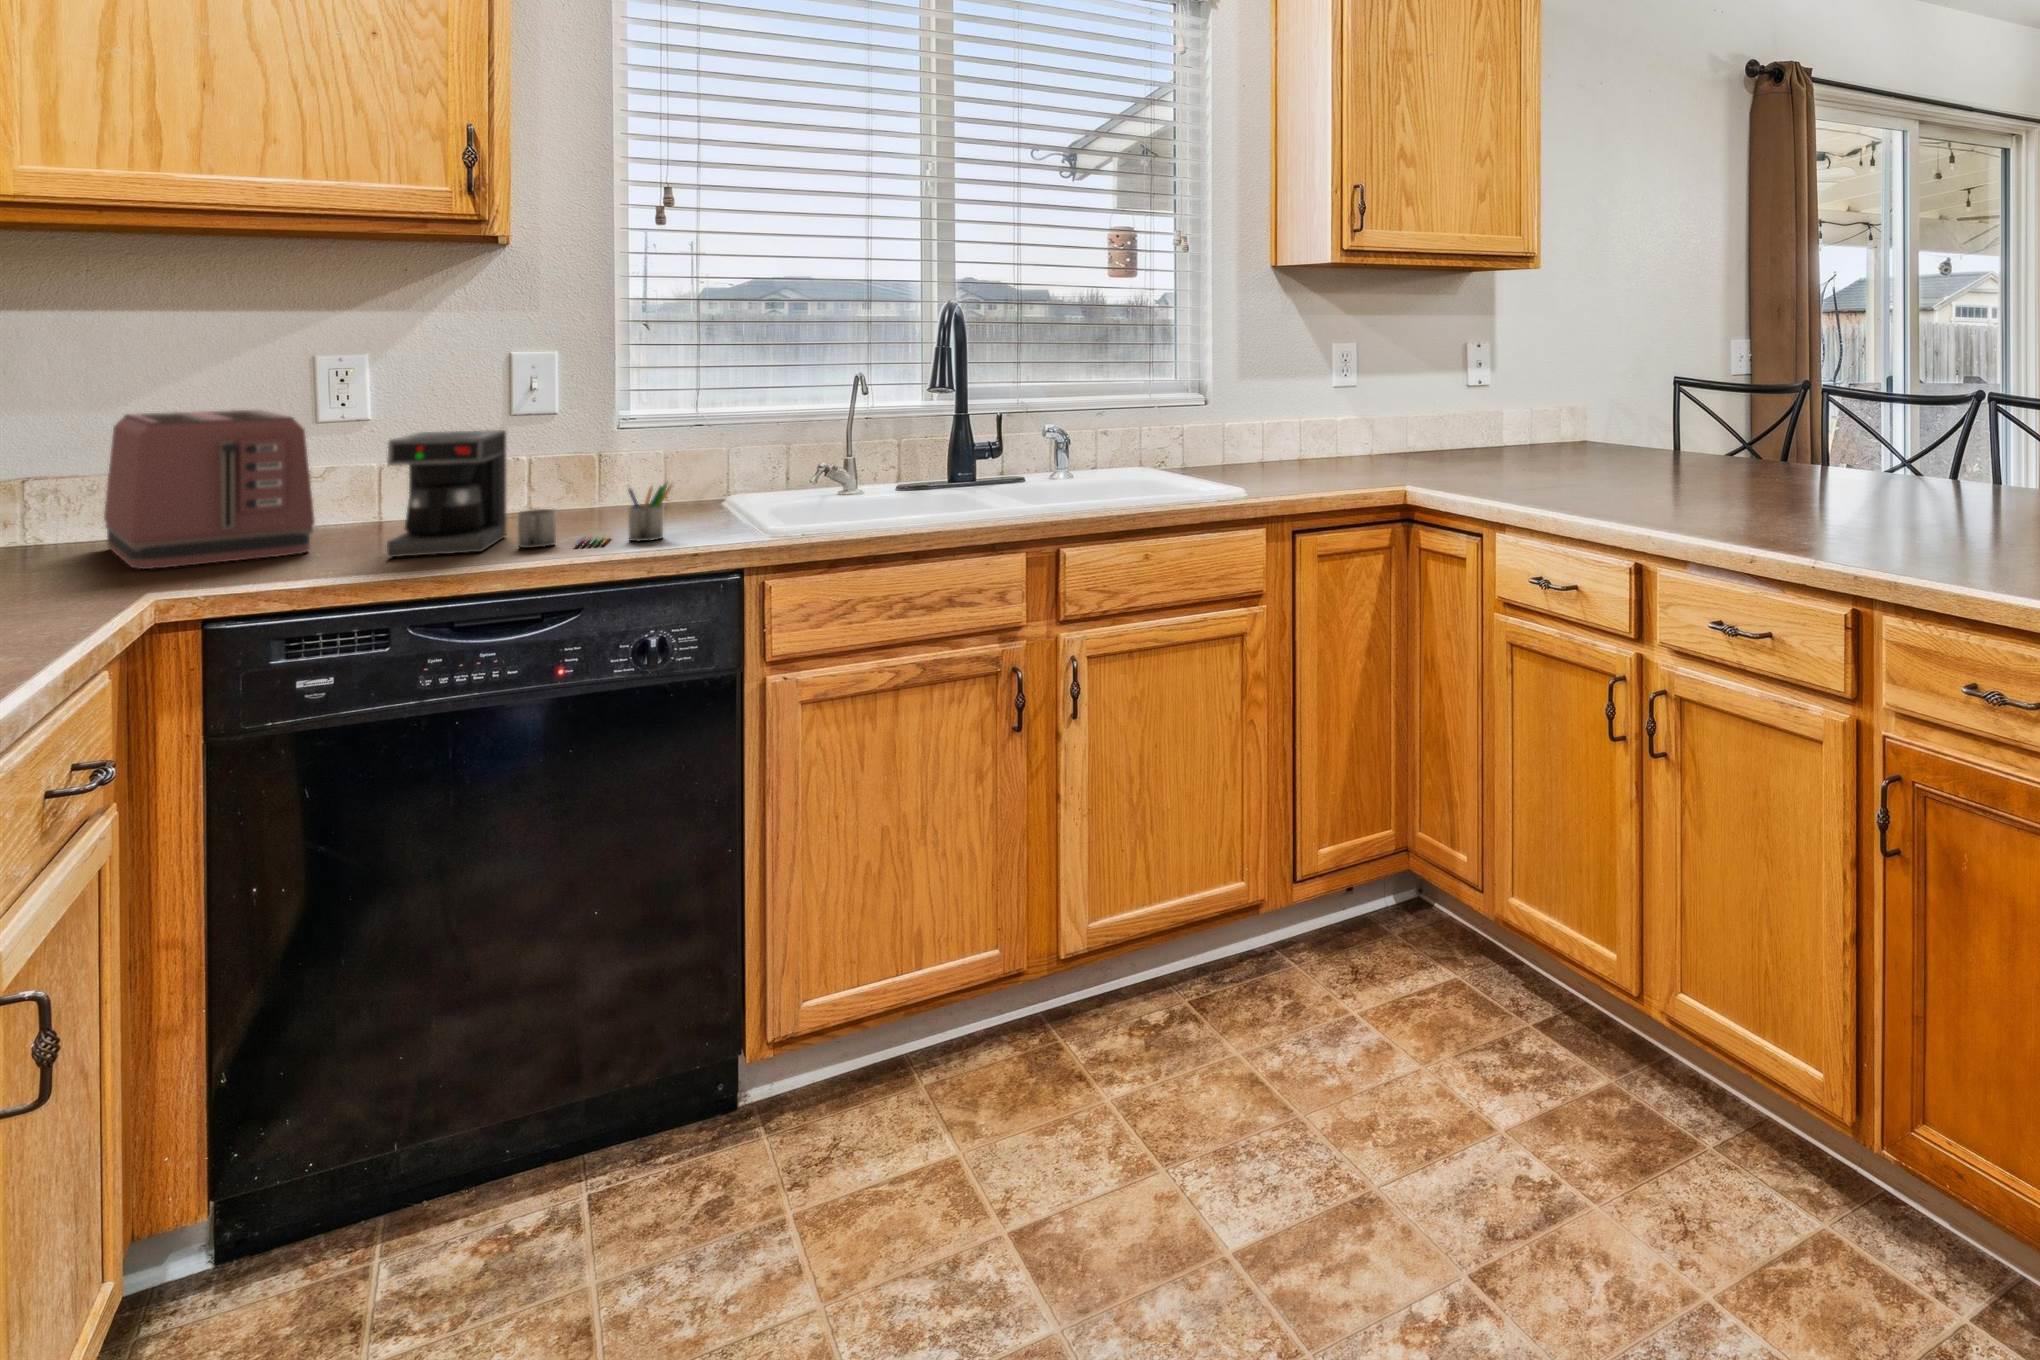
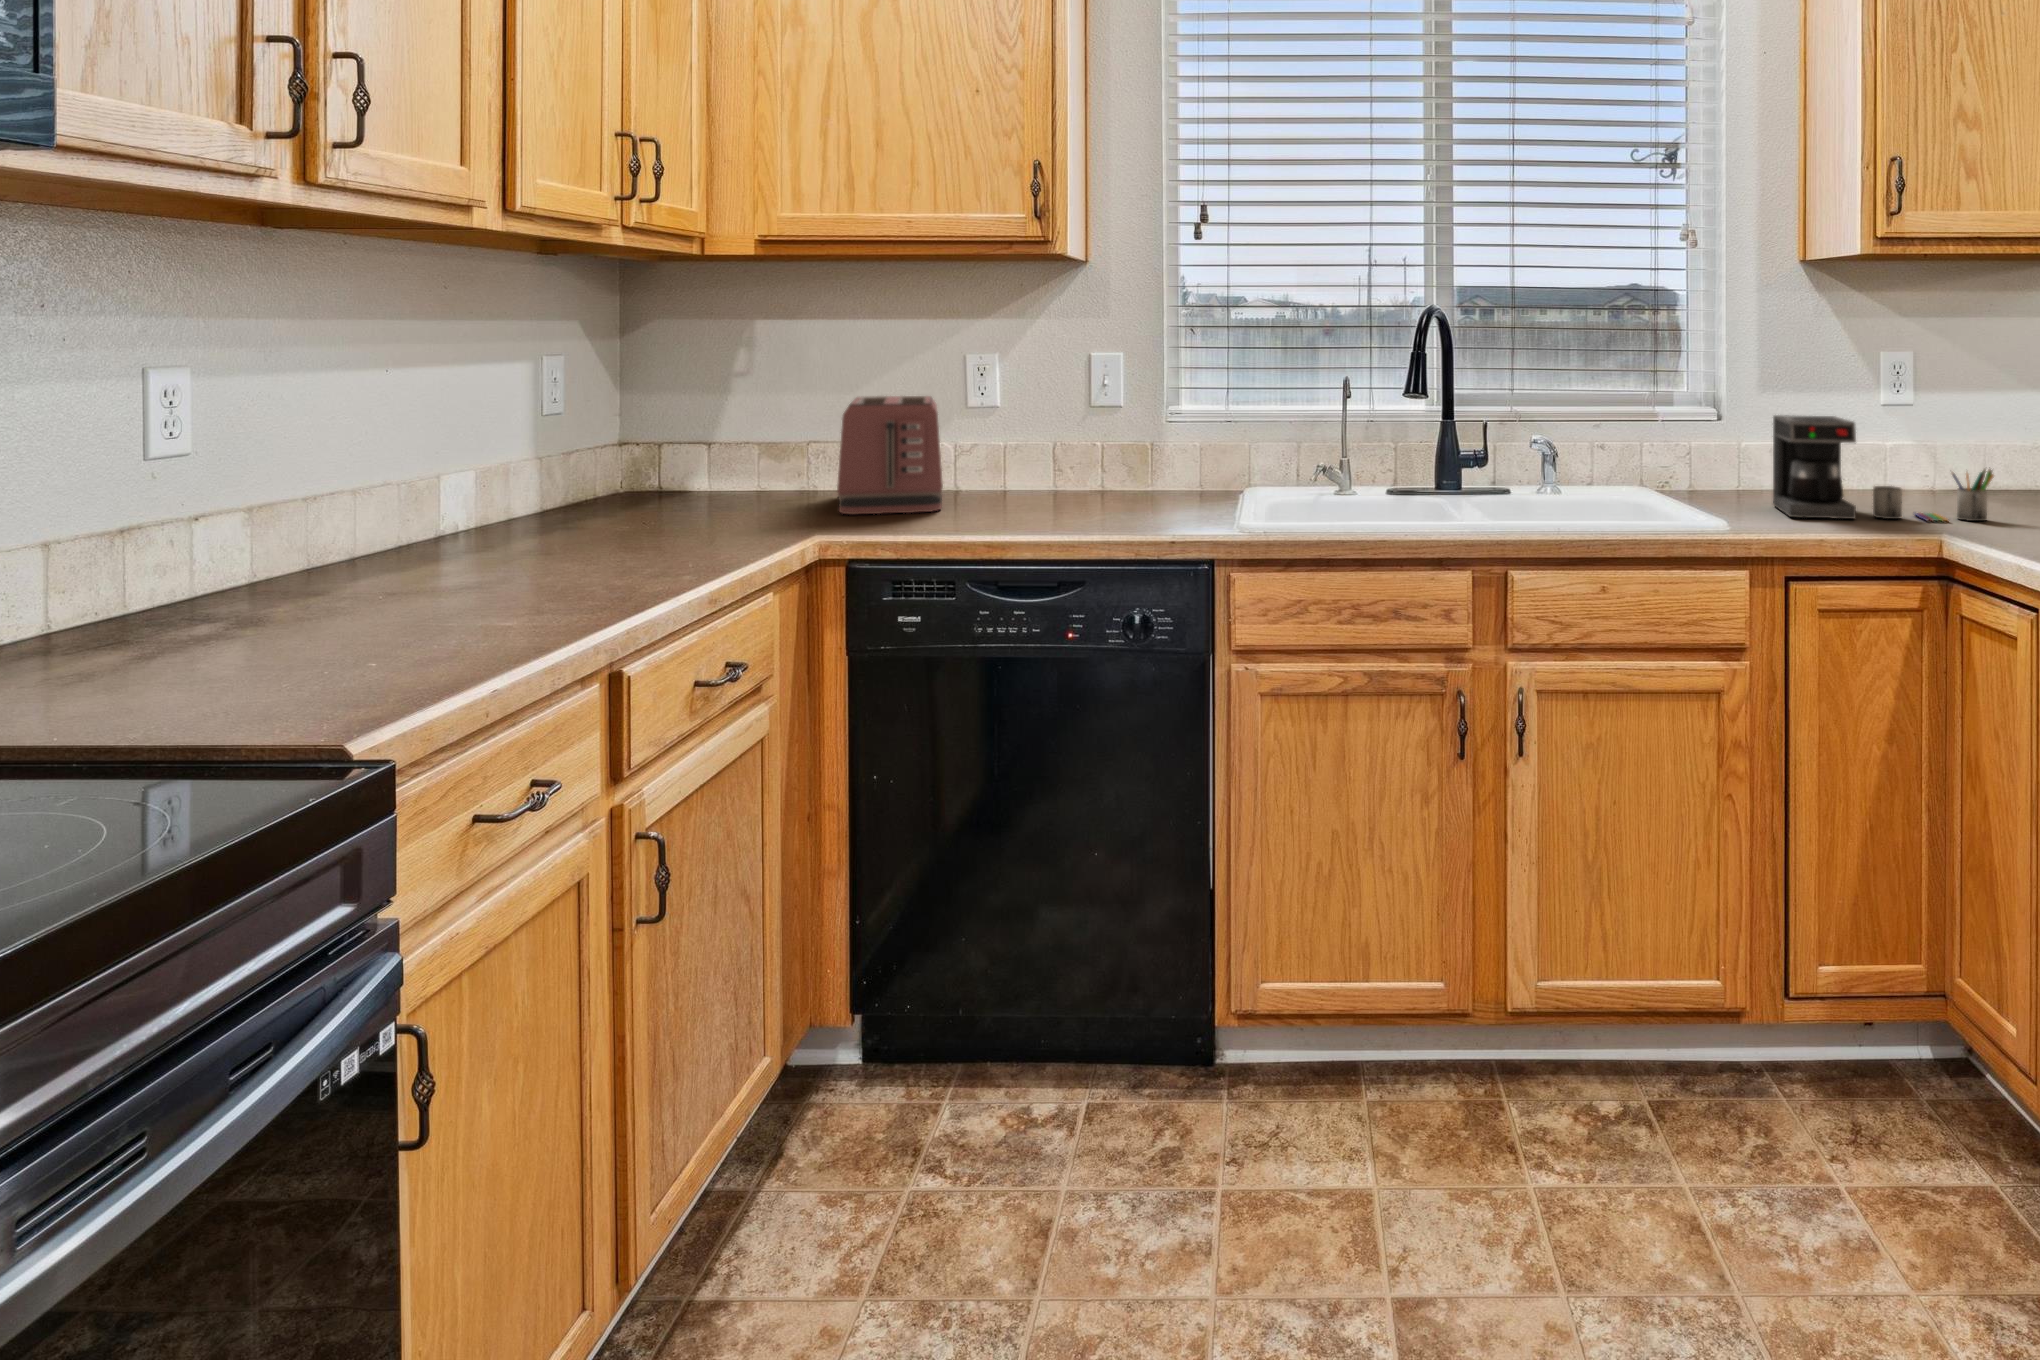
coffee maker: present [387,430,671,557] -> present [1773,415,1994,521]

